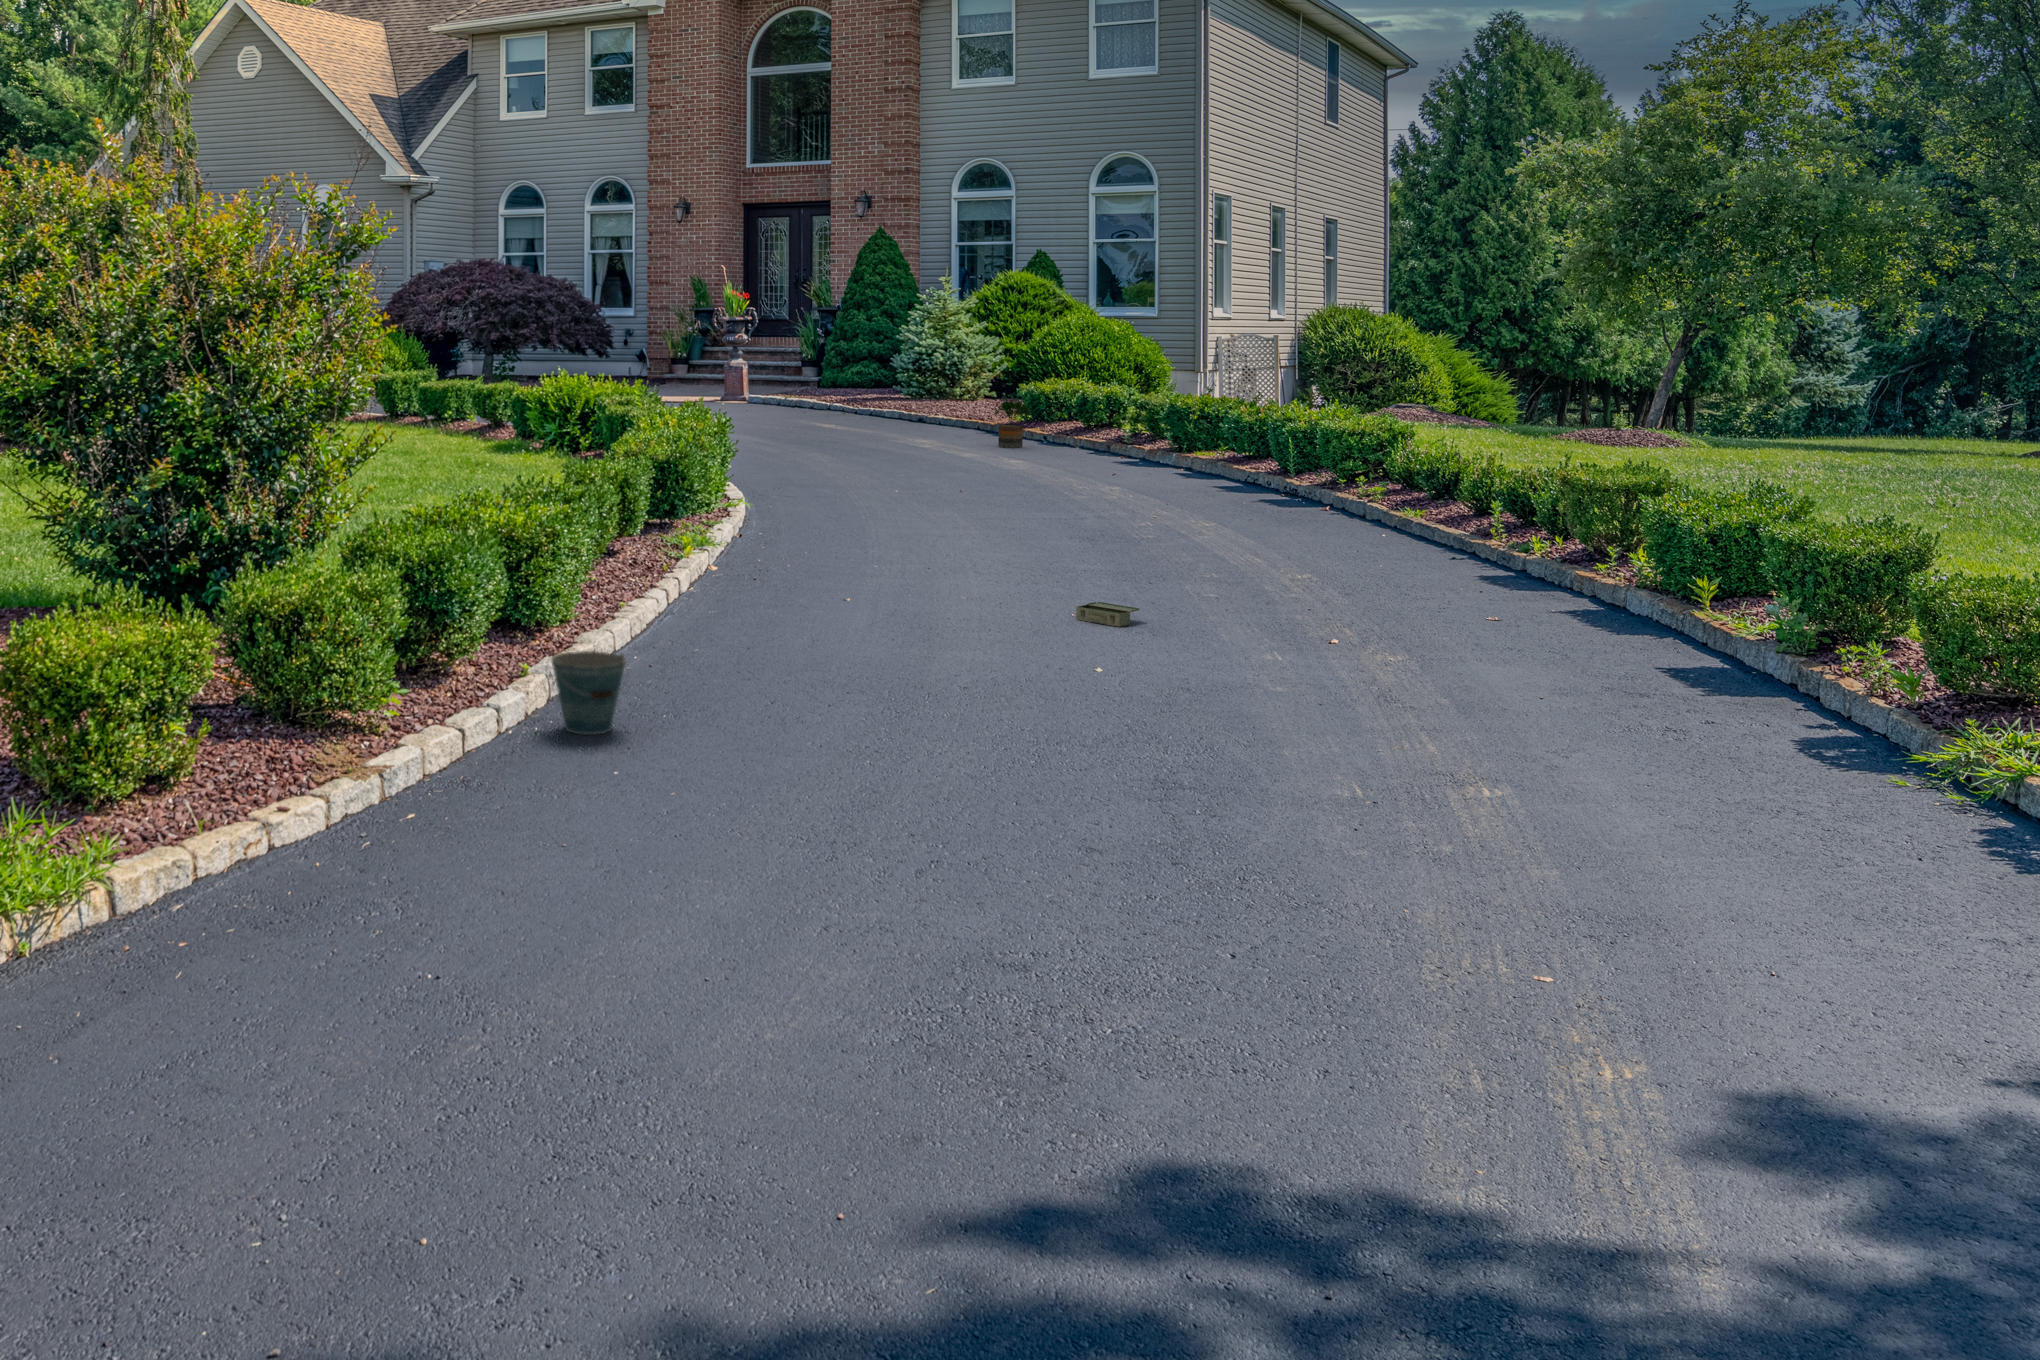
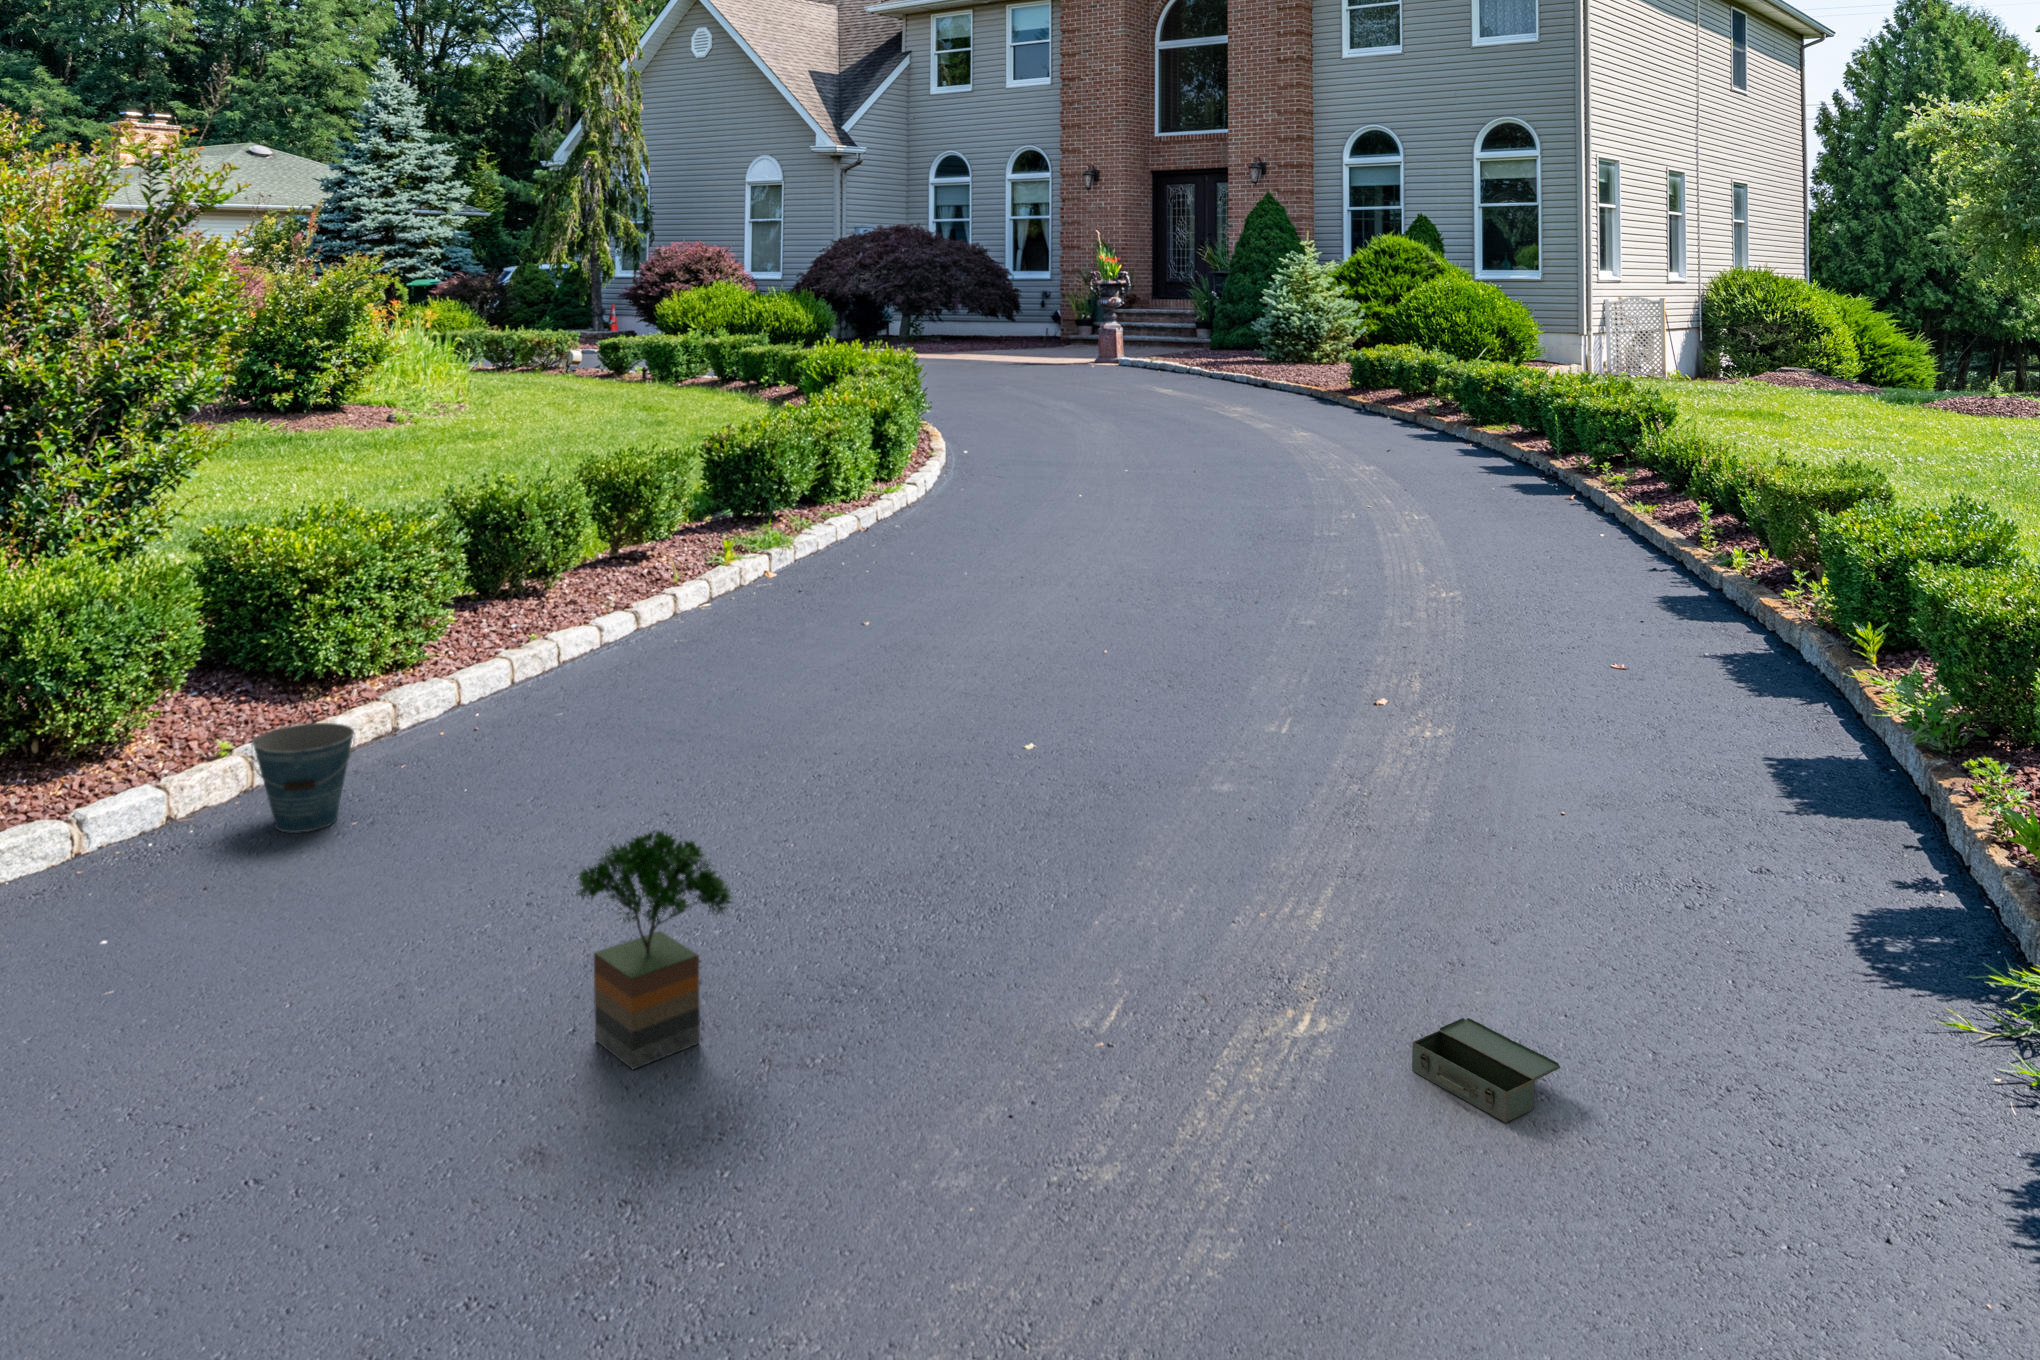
potted tree: present [995,401,1030,448] -> present [577,831,732,1069]
toolbox: present [1076,602,1140,627] -> present [1412,1018,1560,1123]

